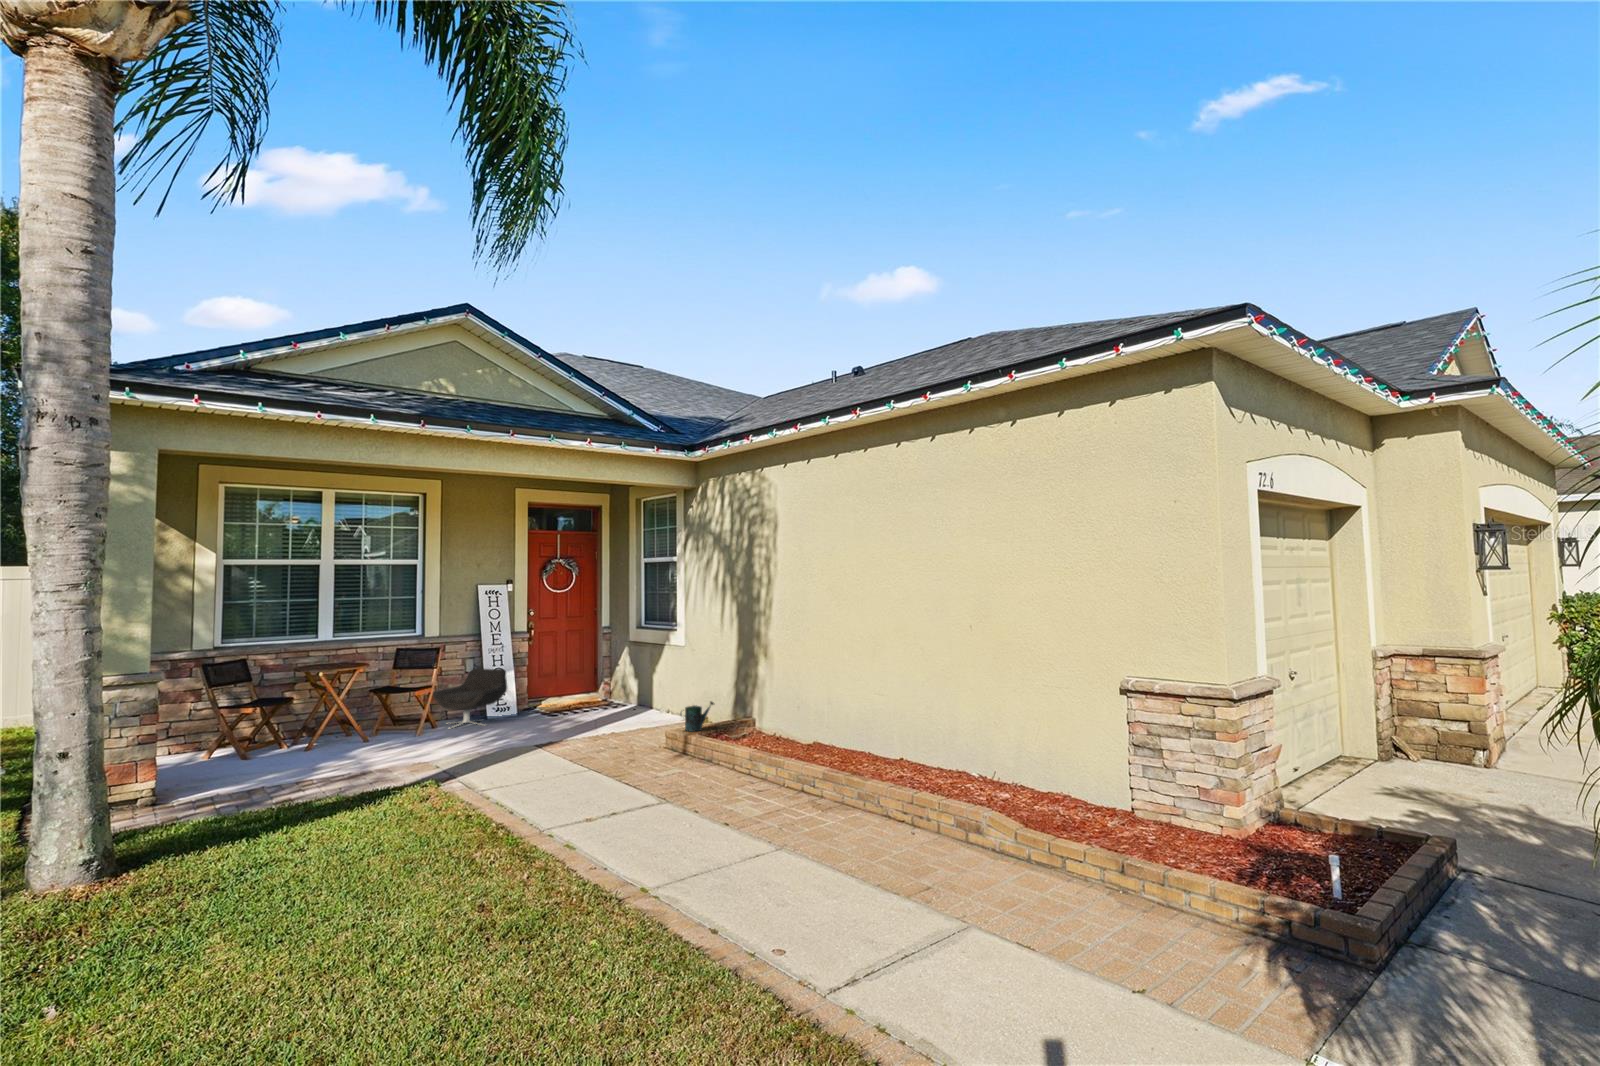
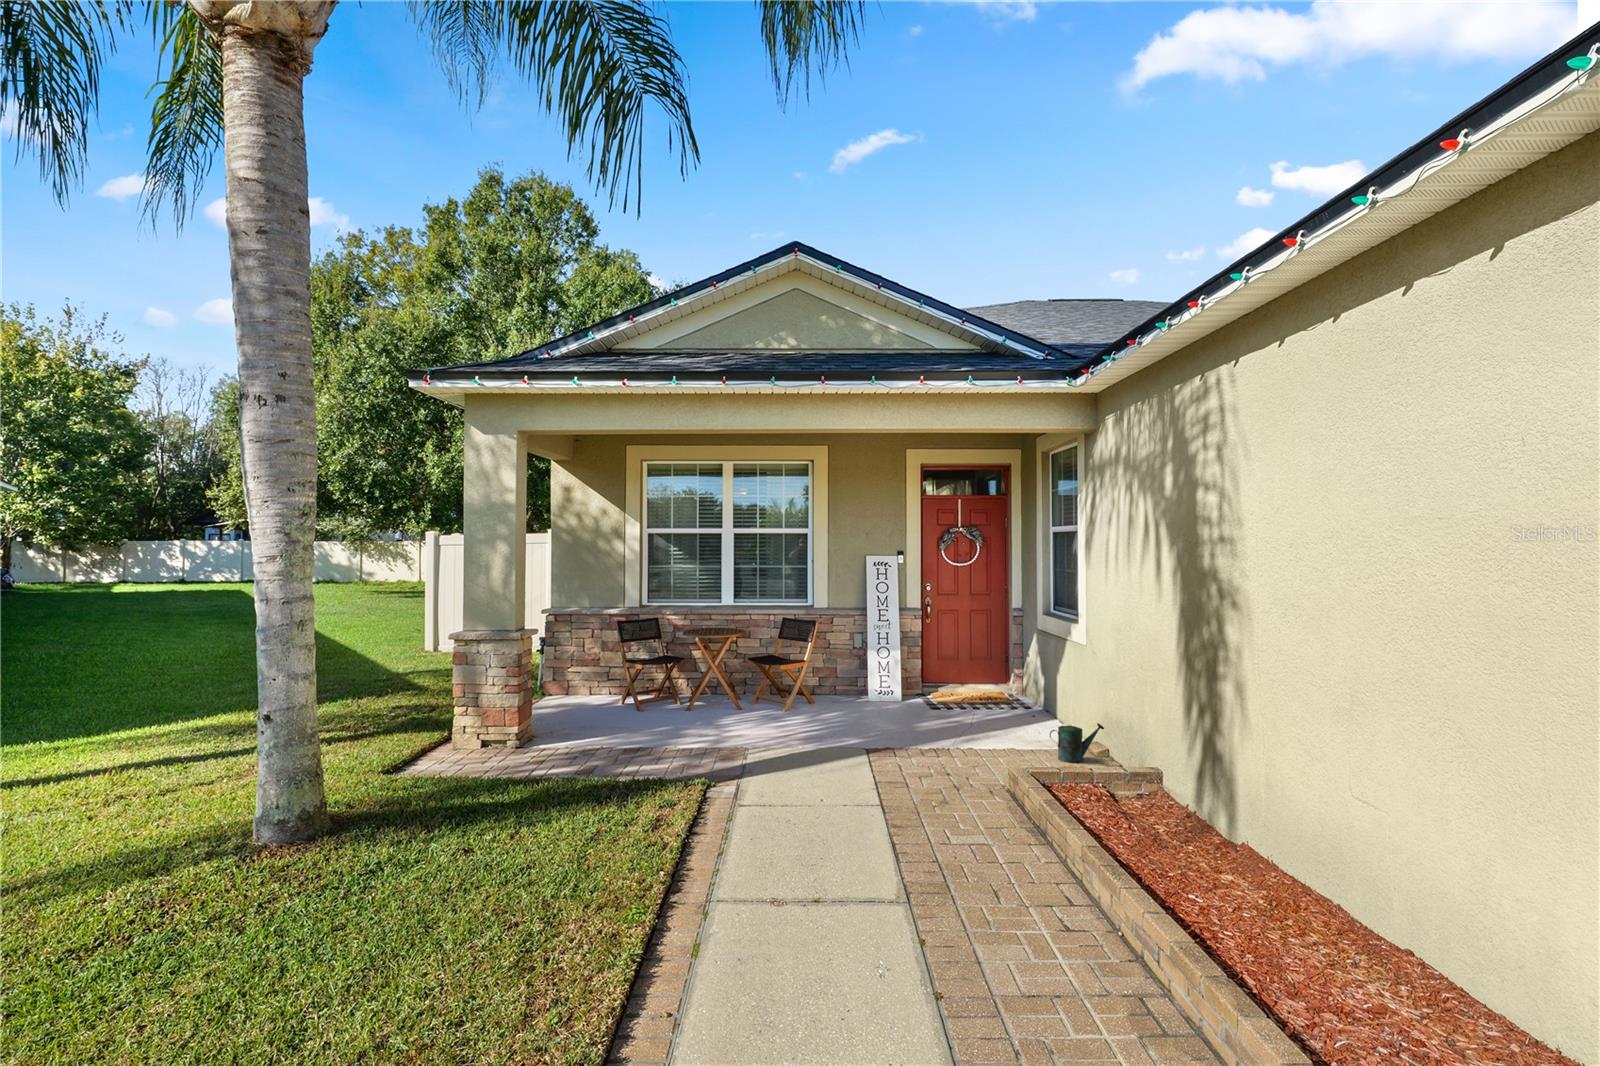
lounge chair: present [433,668,507,724] -> none [812,644,887,708]

